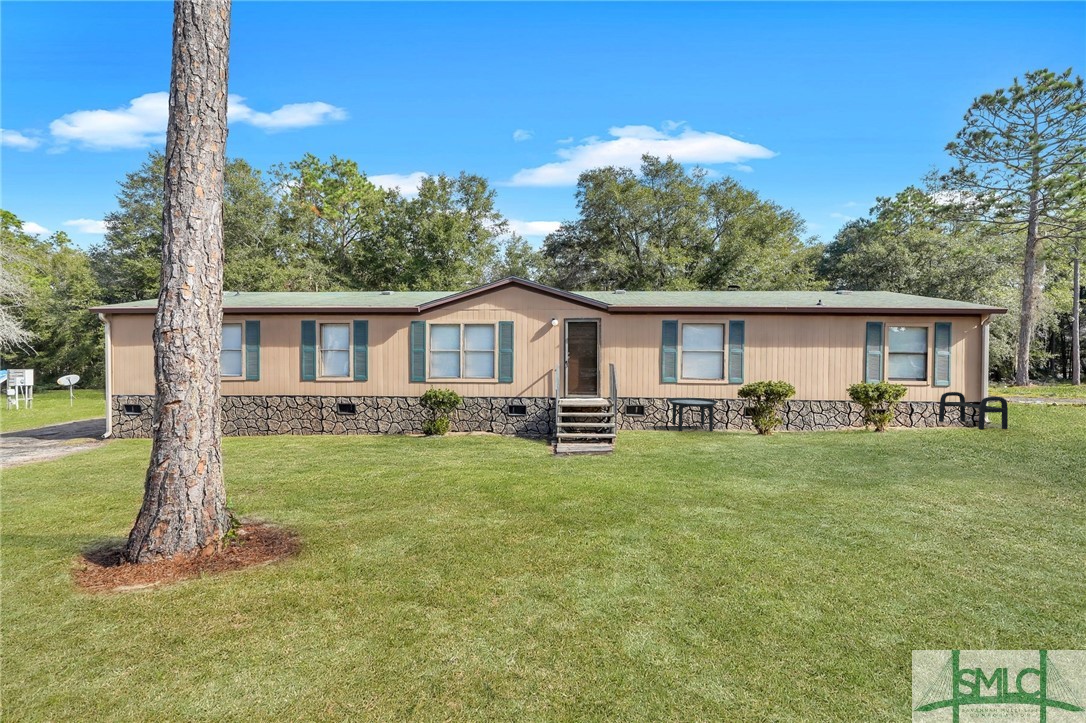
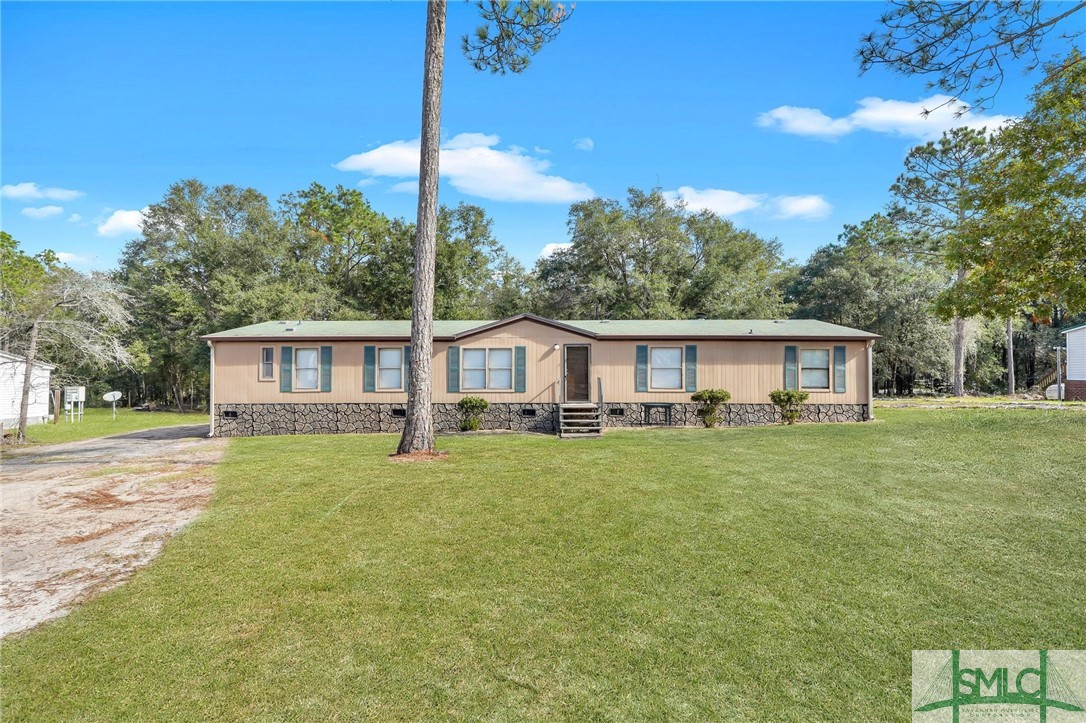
bench: present [939,392,1008,429] -> none [838,397,876,422]

